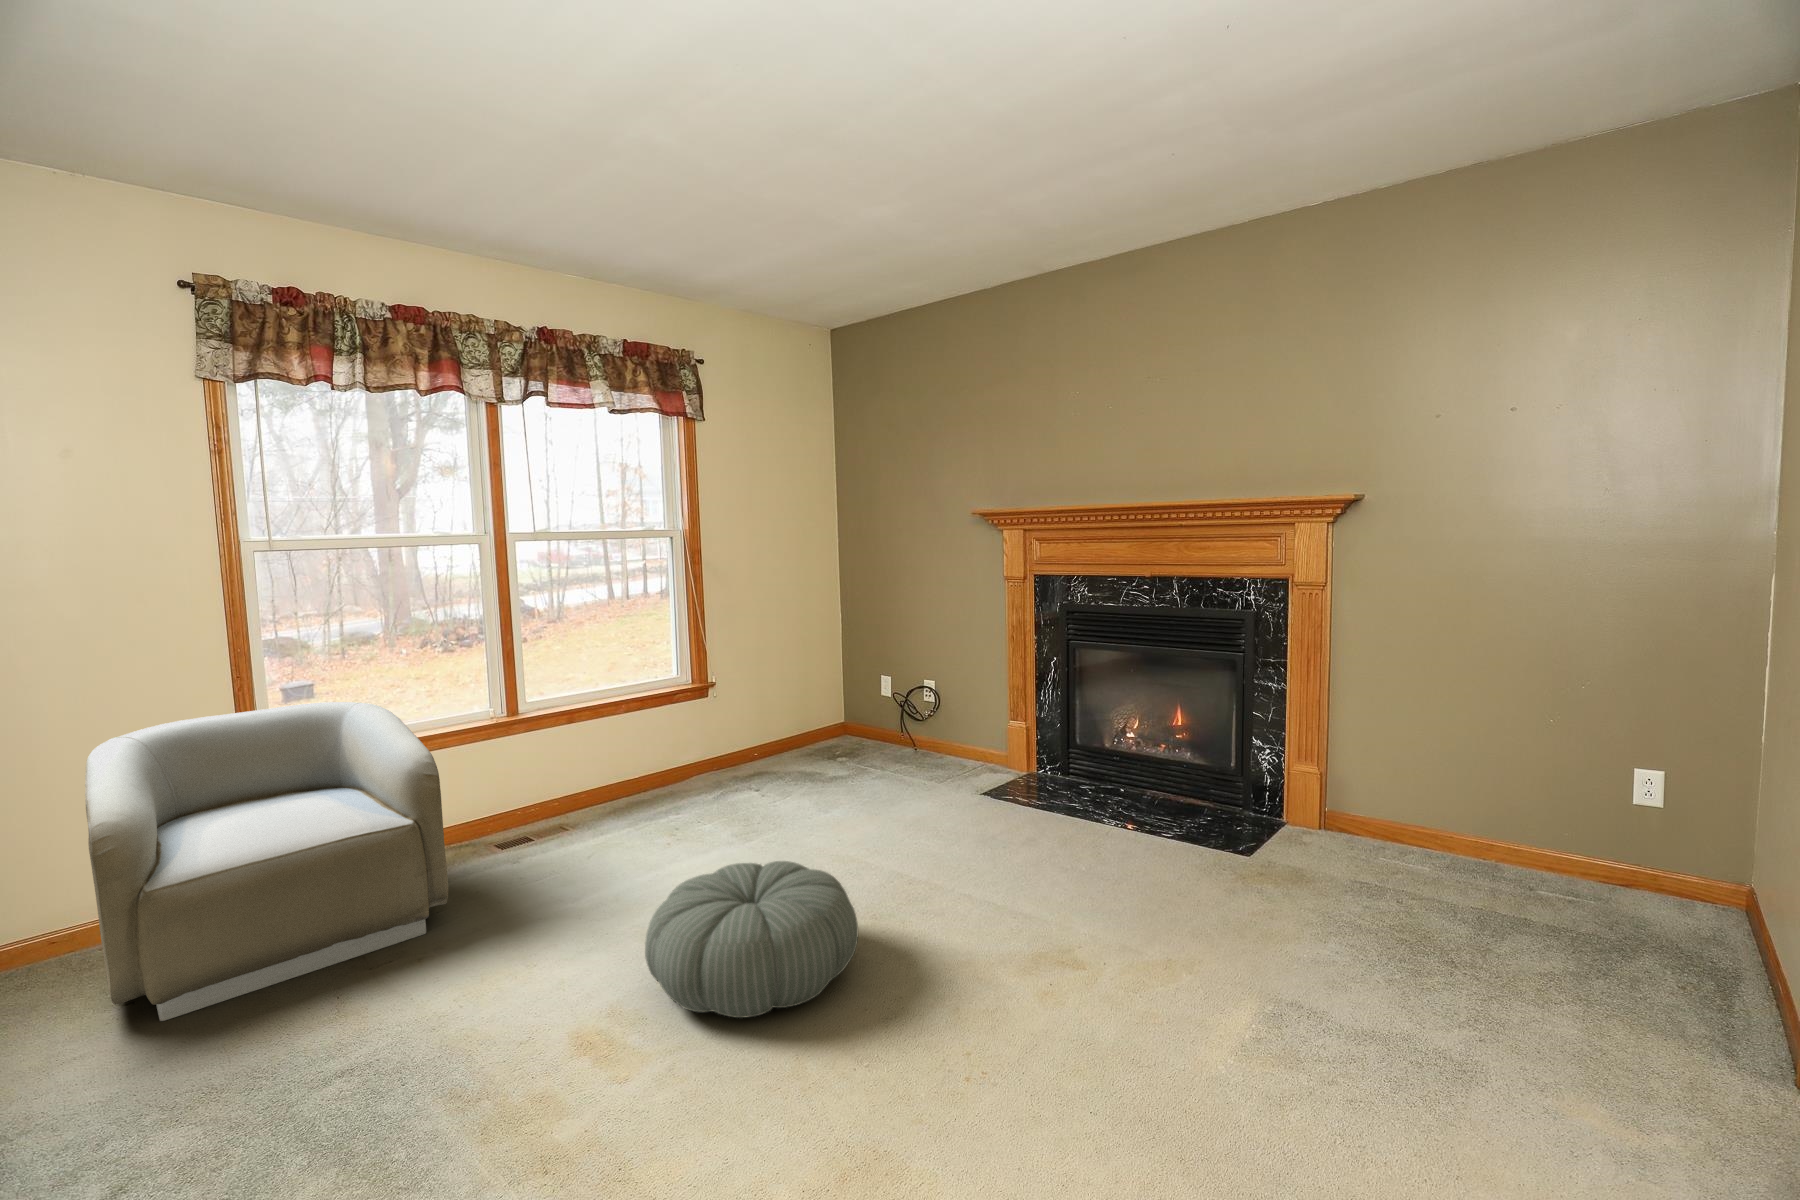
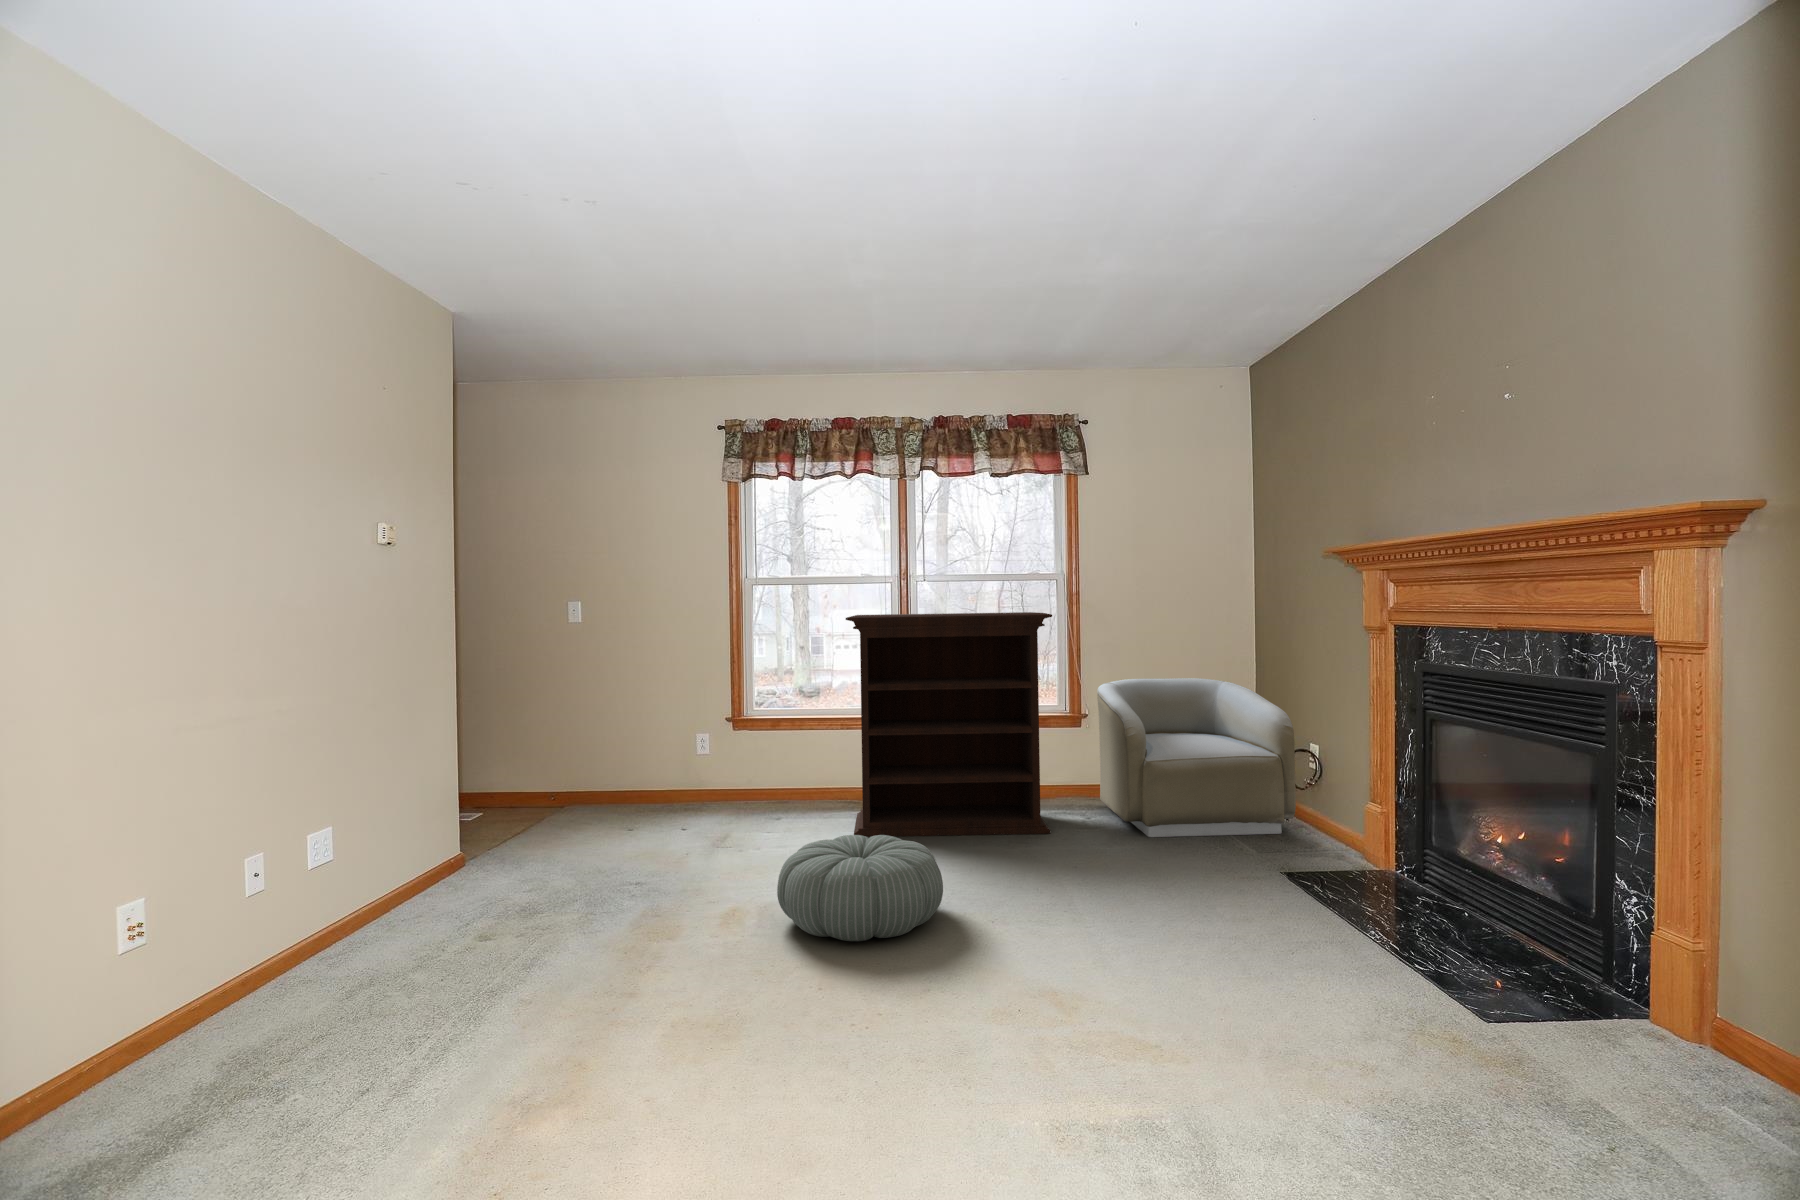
bookshelf: none [472,575,753,884] -> present [846,612,1052,837]
armchair: present [85,702,448,1021] -> present [1097,678,1296,837]

